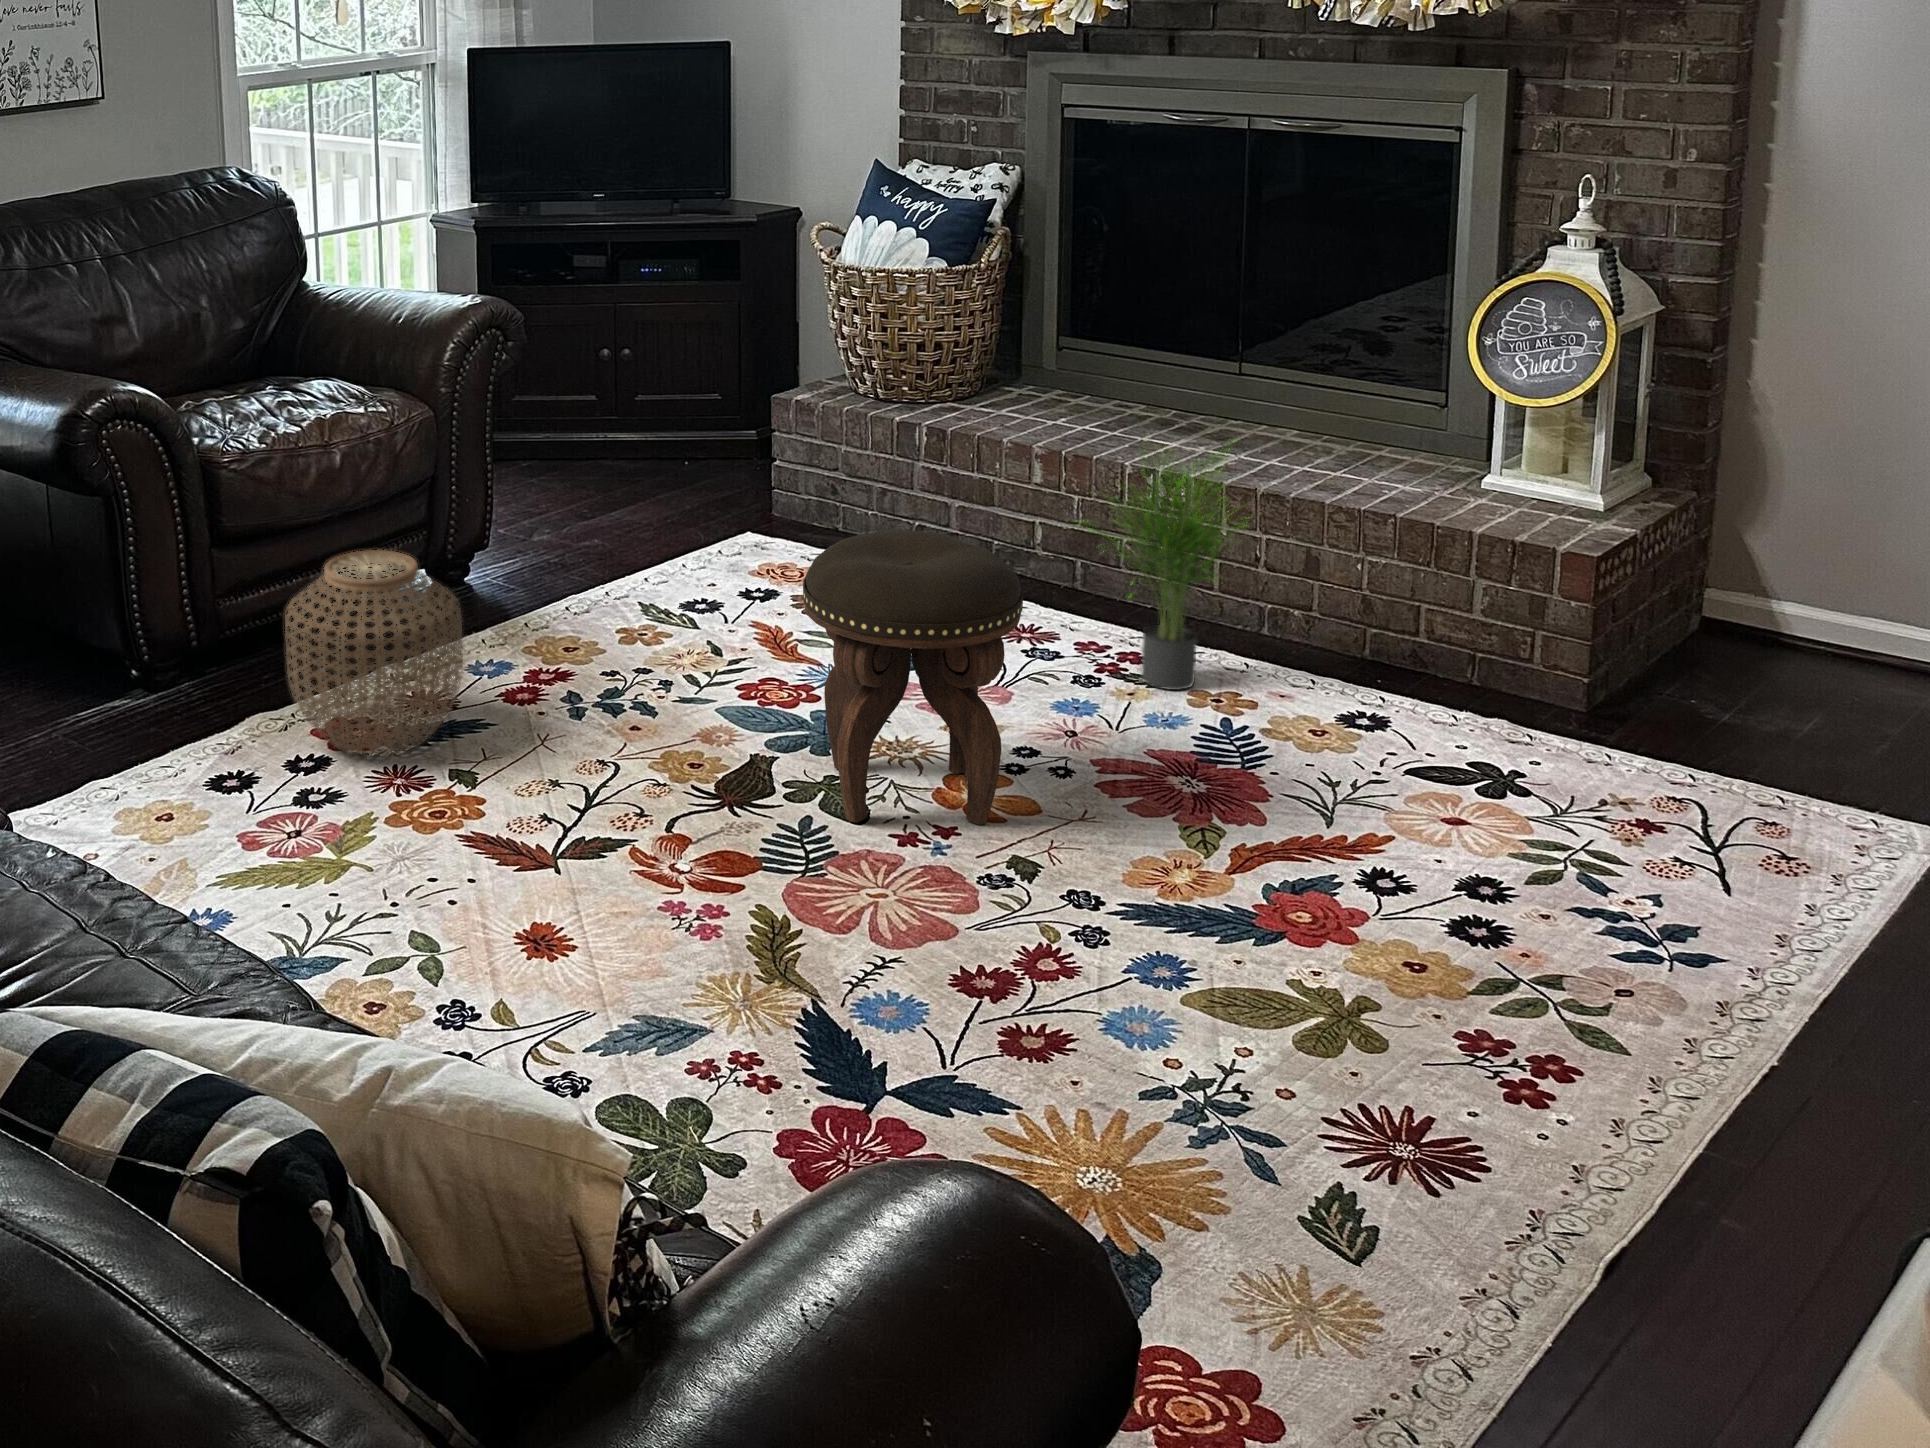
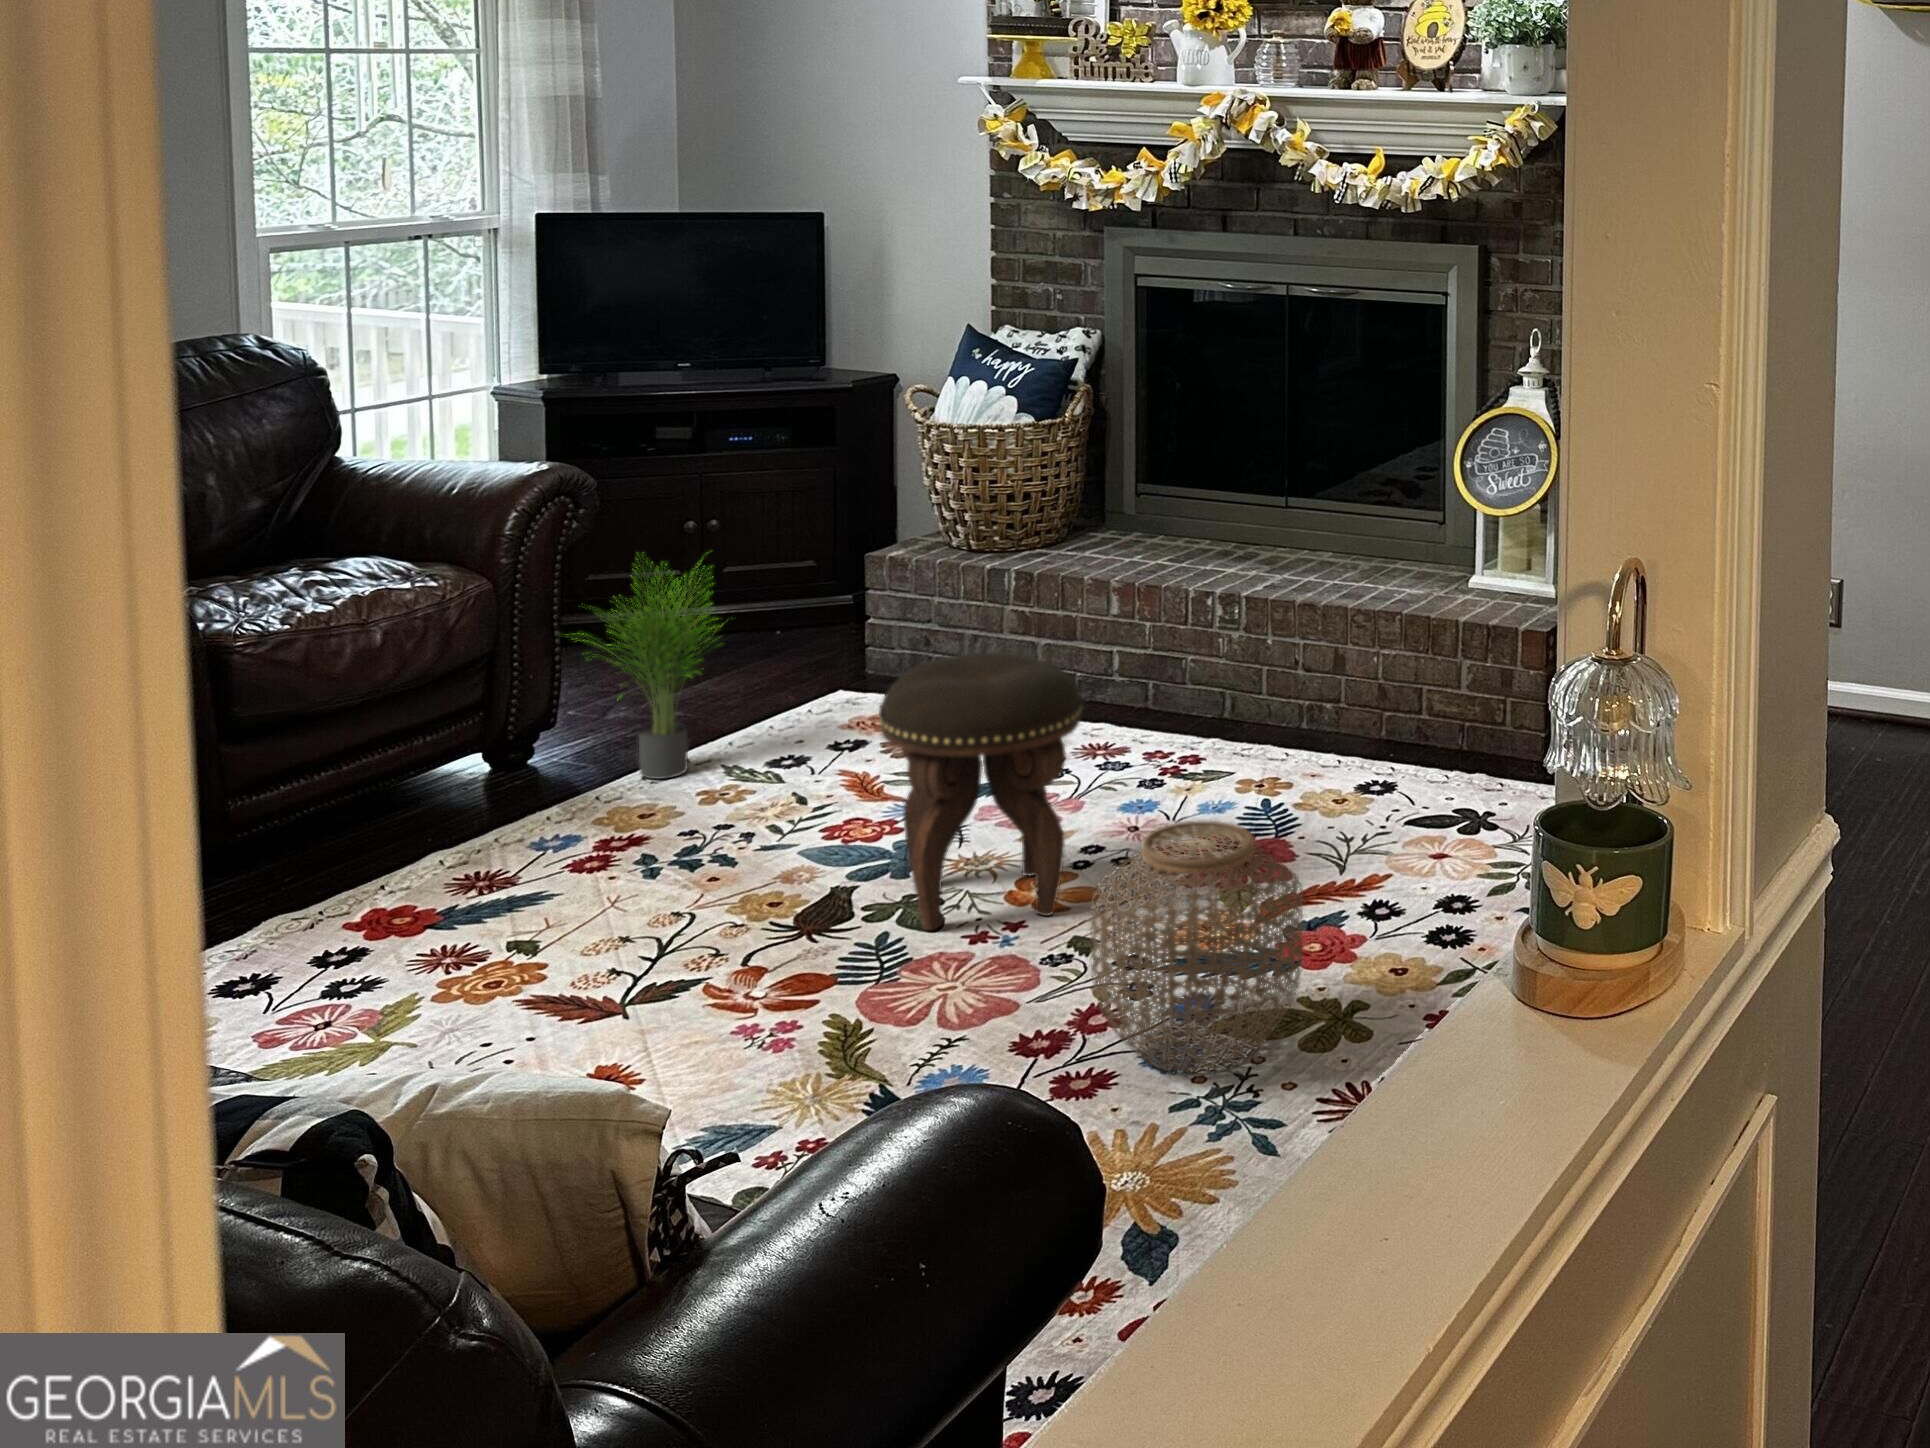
potted plant: present [1086,450,1244,690] -> present [577,557,721,779]
woven basket: present [285,550,463,755] -> present [1091,821,1303,1072]

